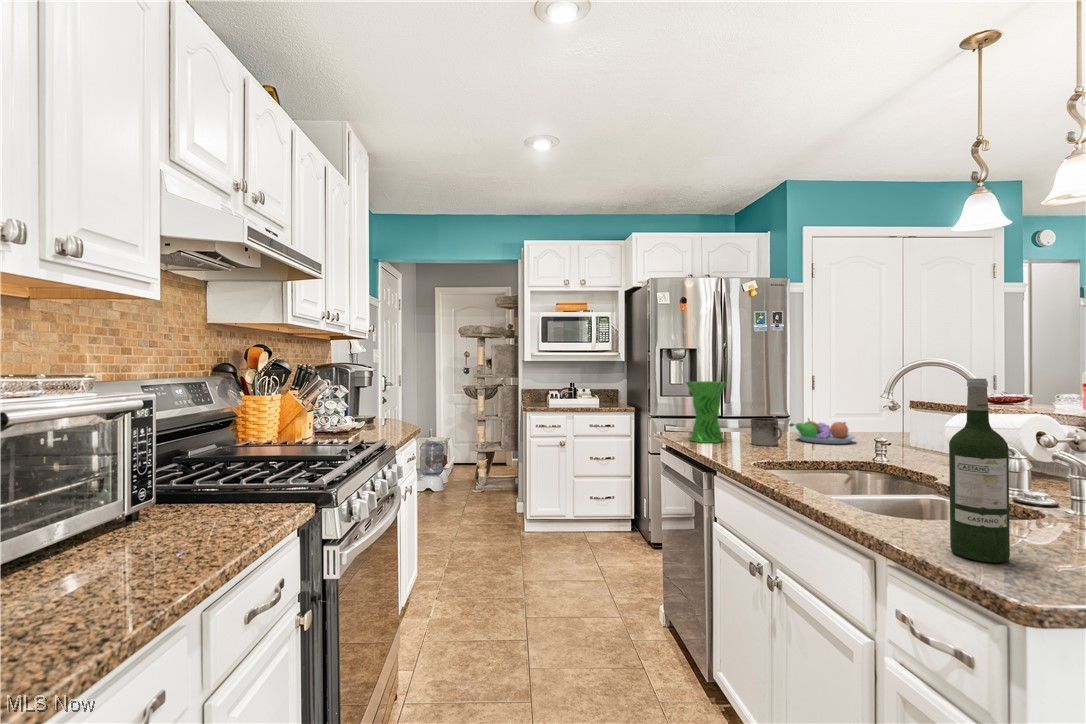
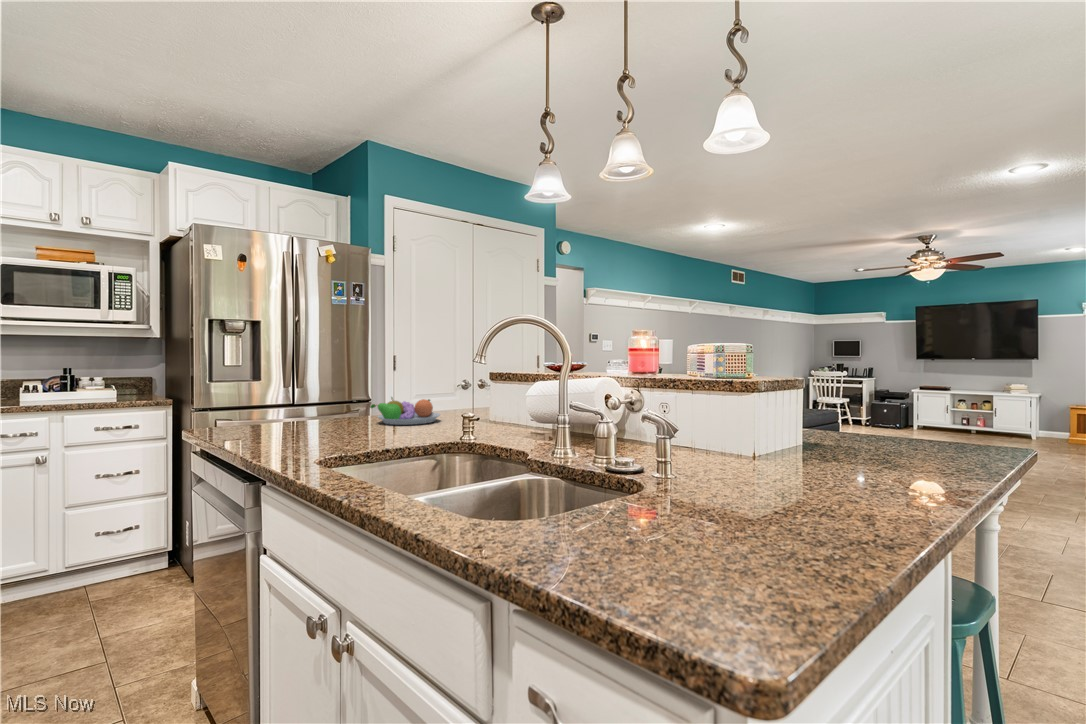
wine bottle: present [949,378,1010,563] -> none [596,306,666,583]
vase: present [686,381,727,443] -> none [226,354,291,439]
mug: present [751,418,782,446] -> none [323,400,361,434]

